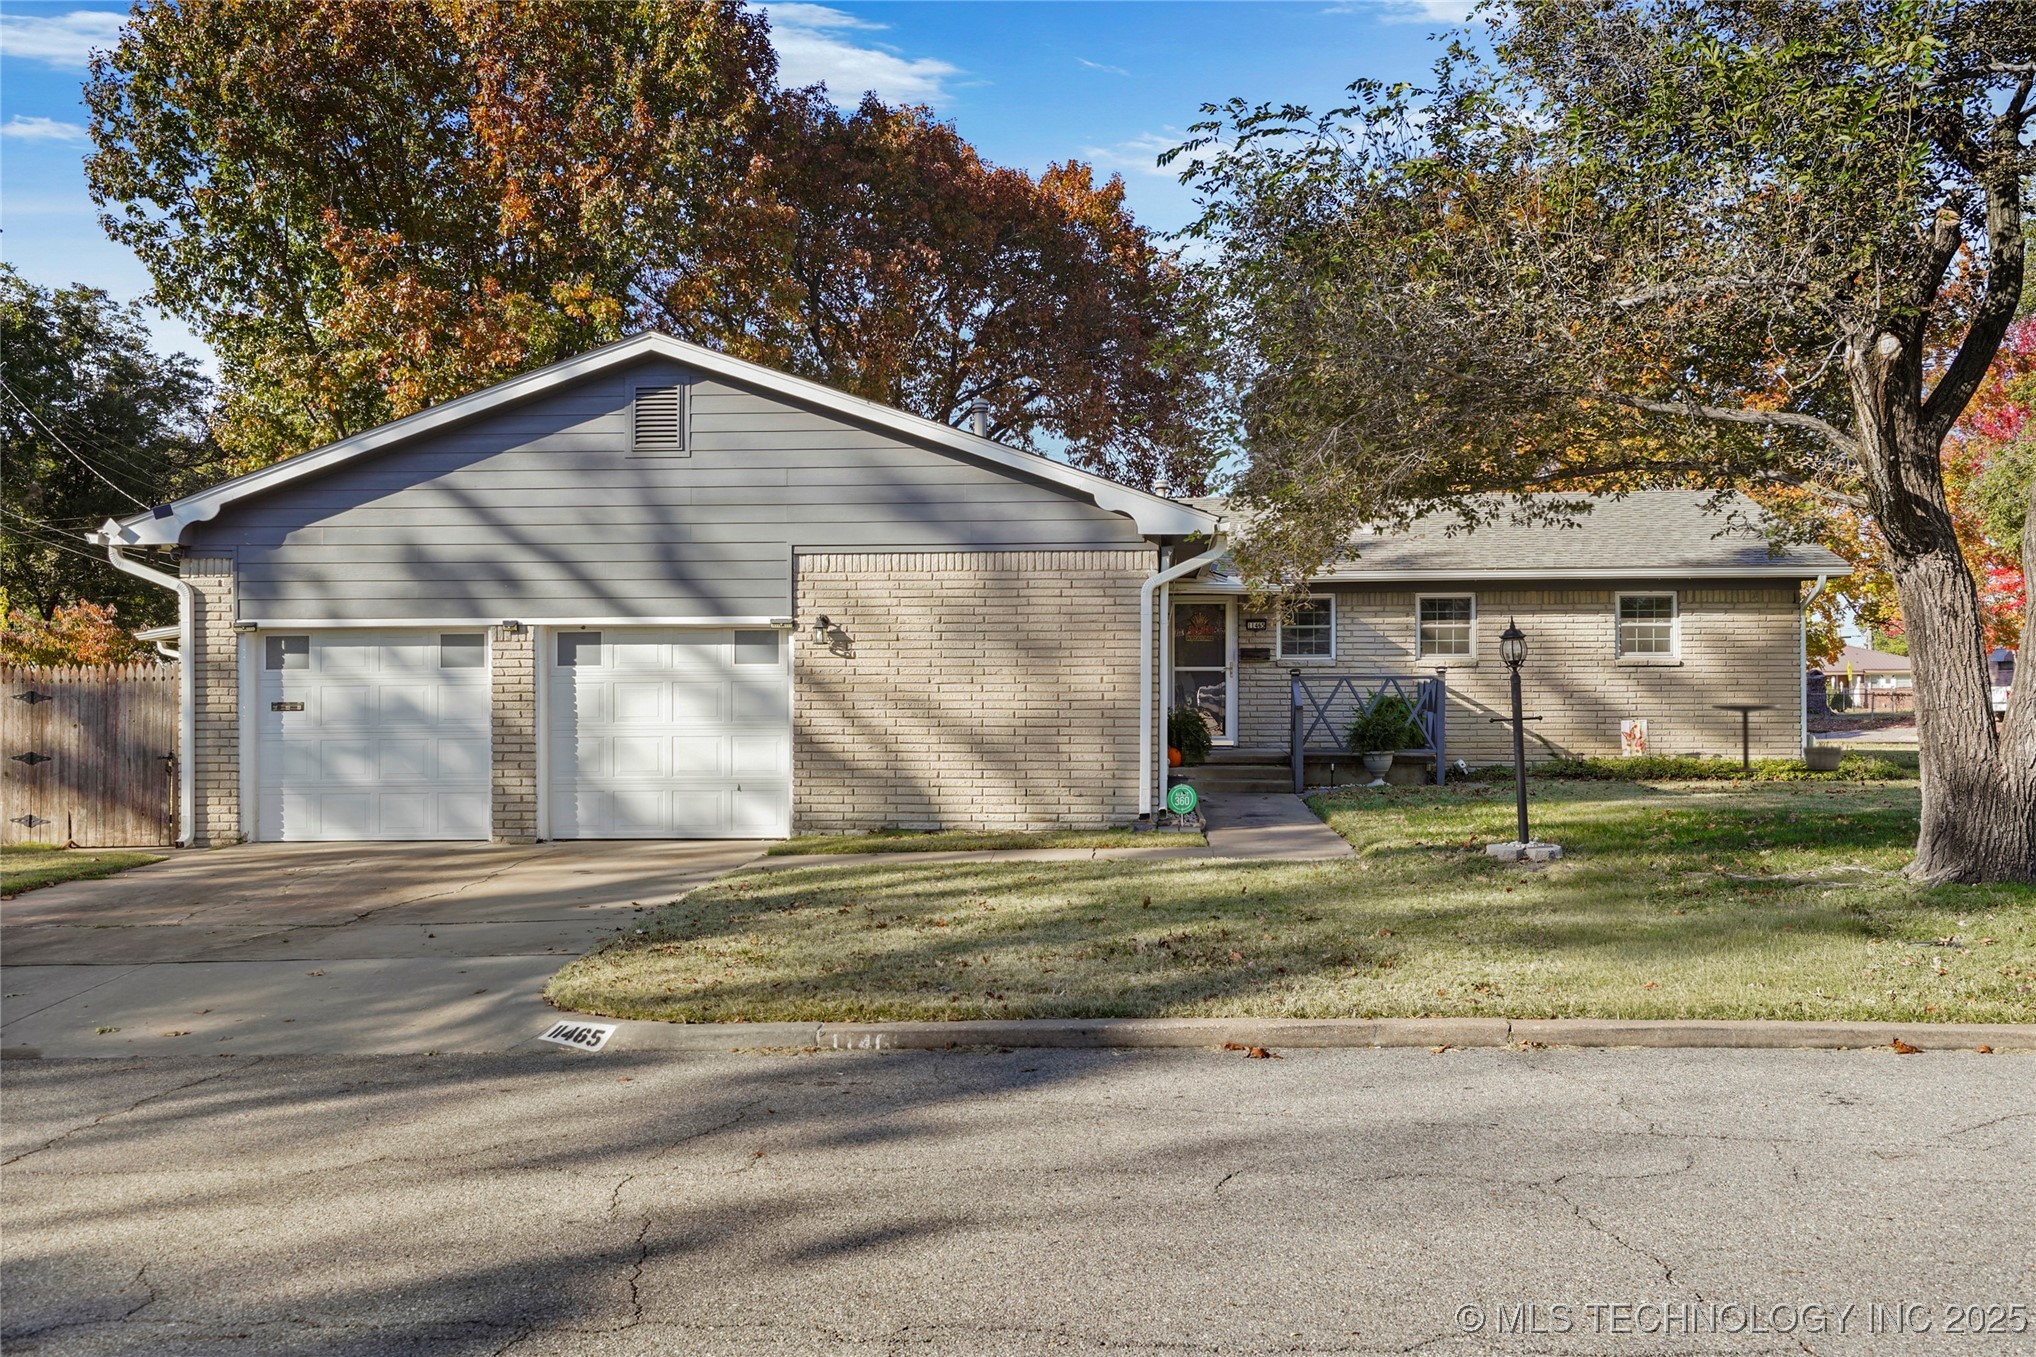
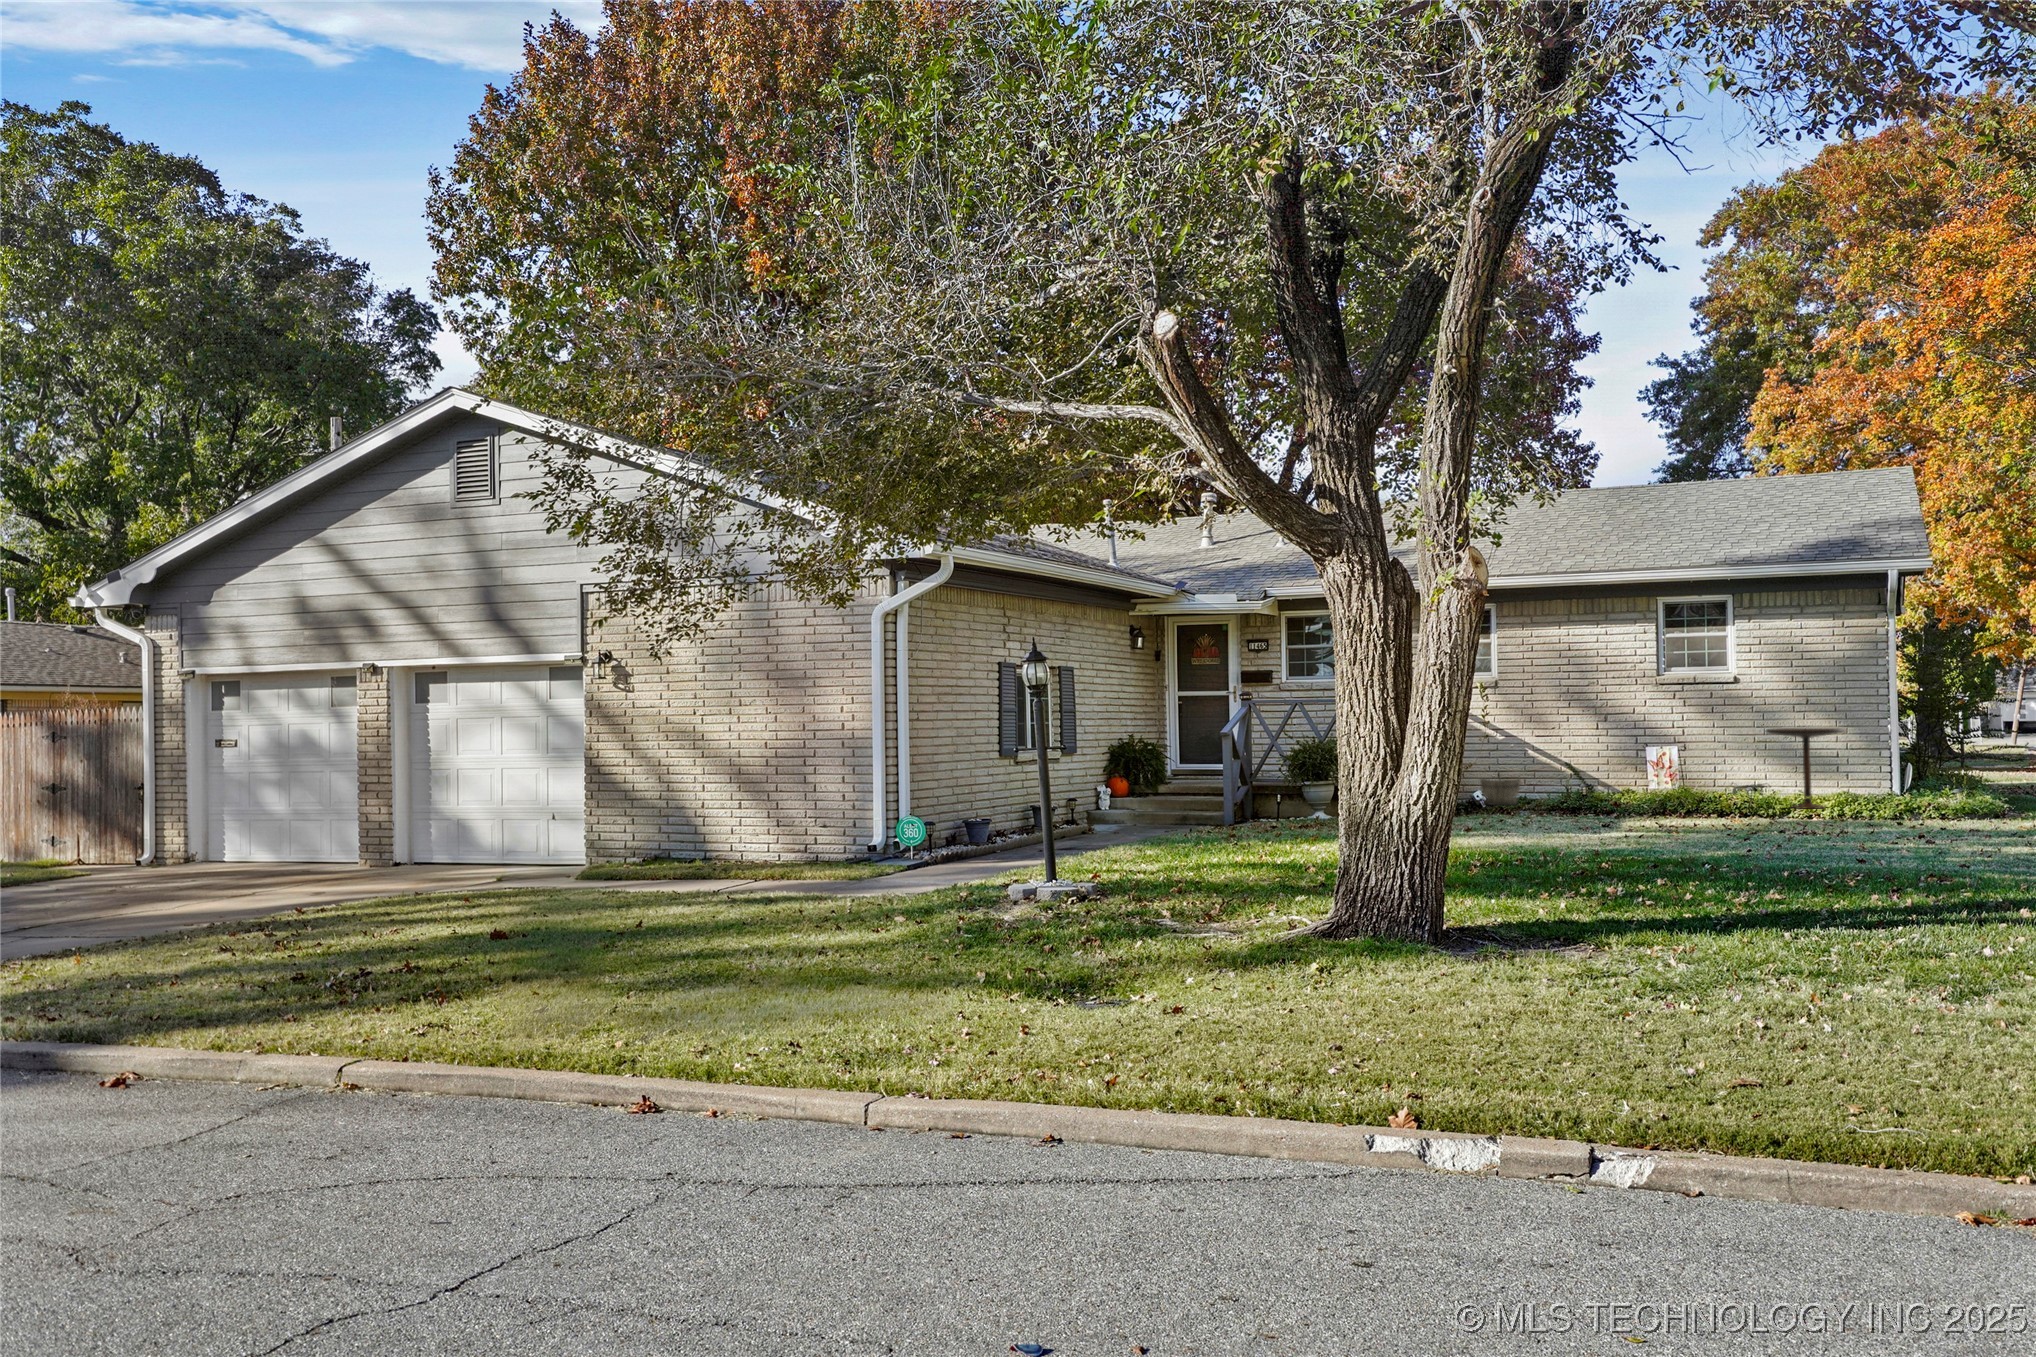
wooden bucket: present [1803,745,1842,770] -> present [1480,779,1520,805]

